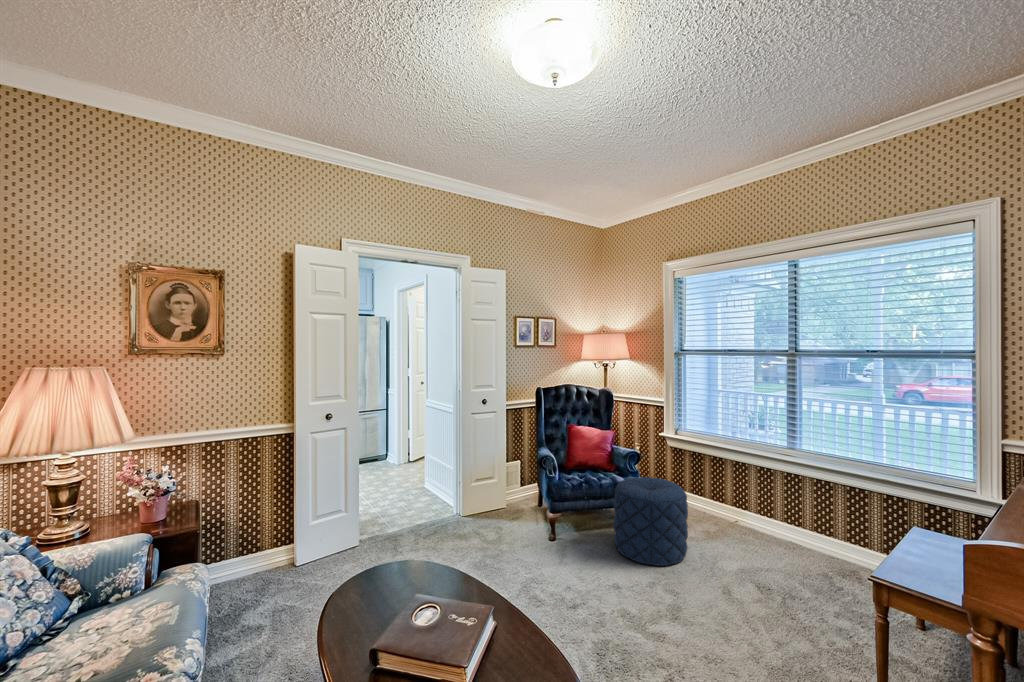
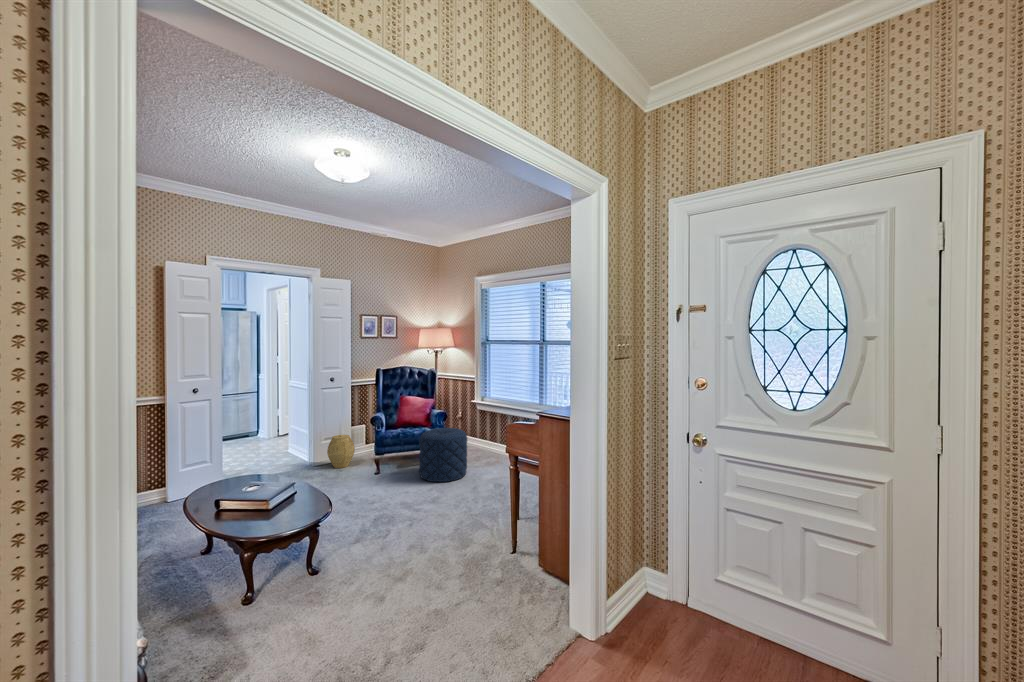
woven basket: none [480,475,513,521] -> present [327,435,355,468]

